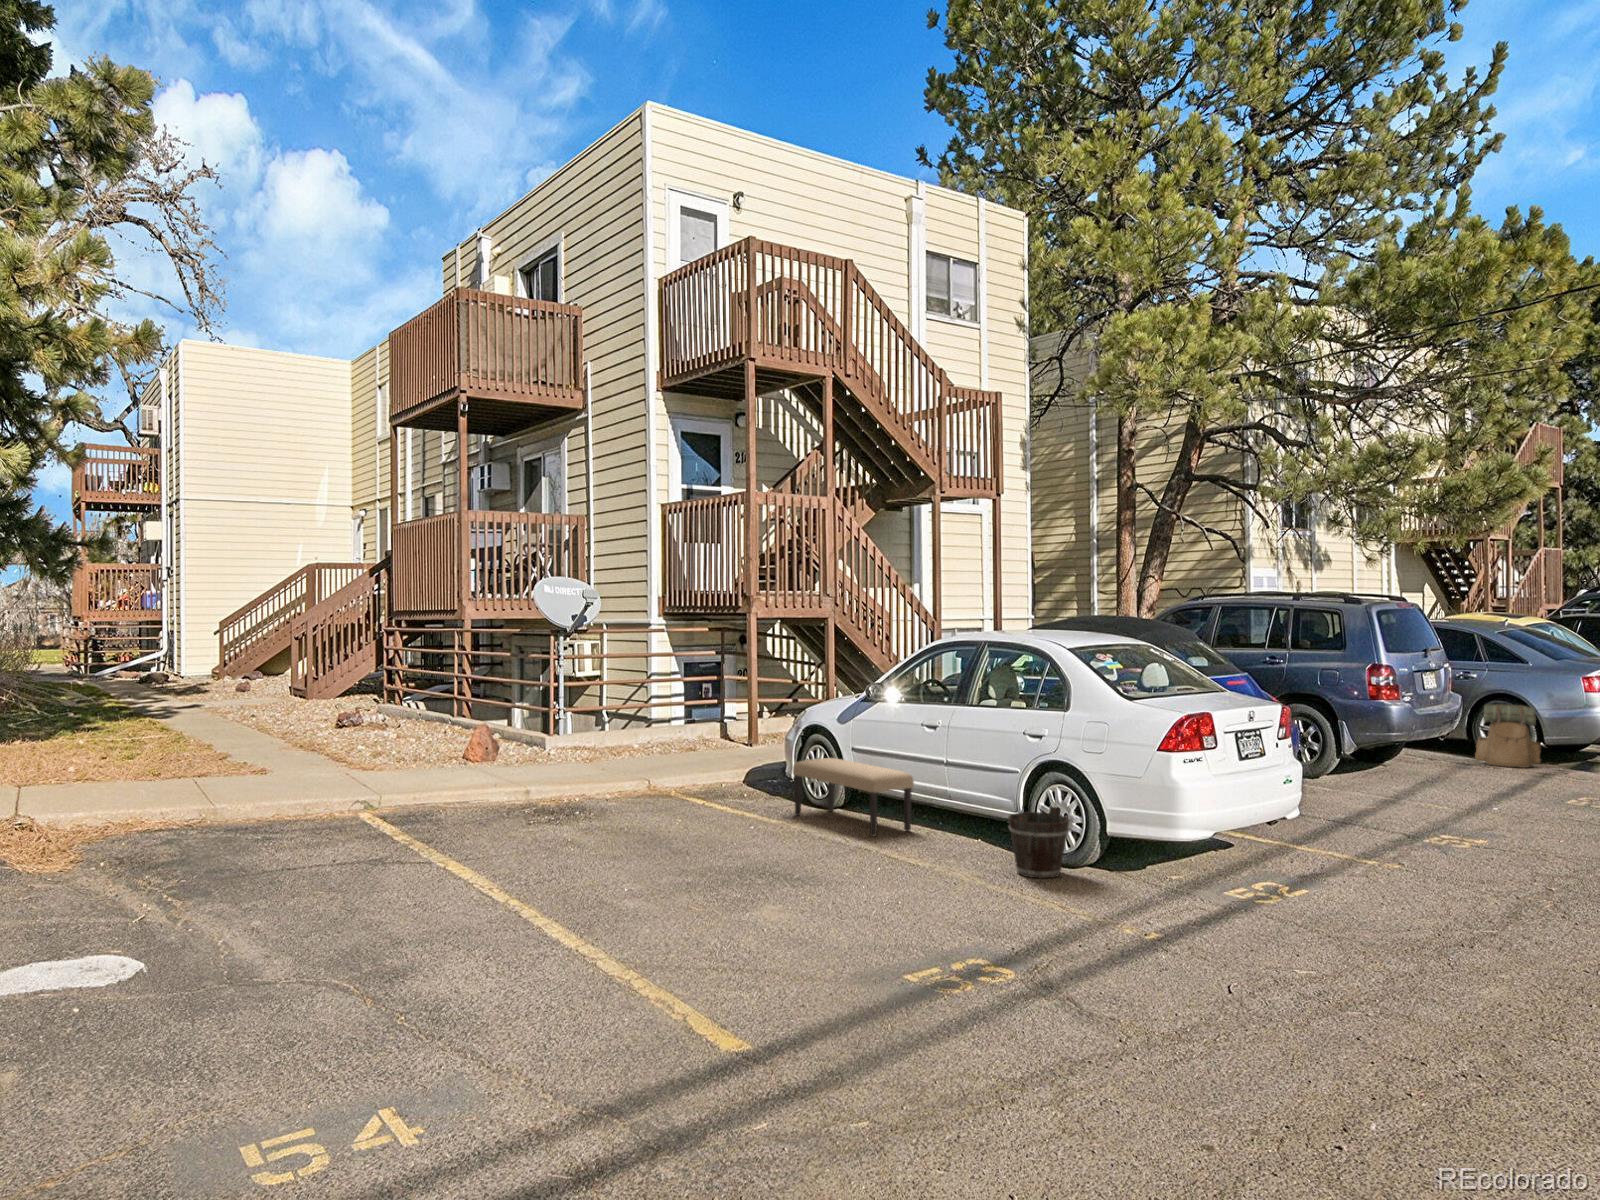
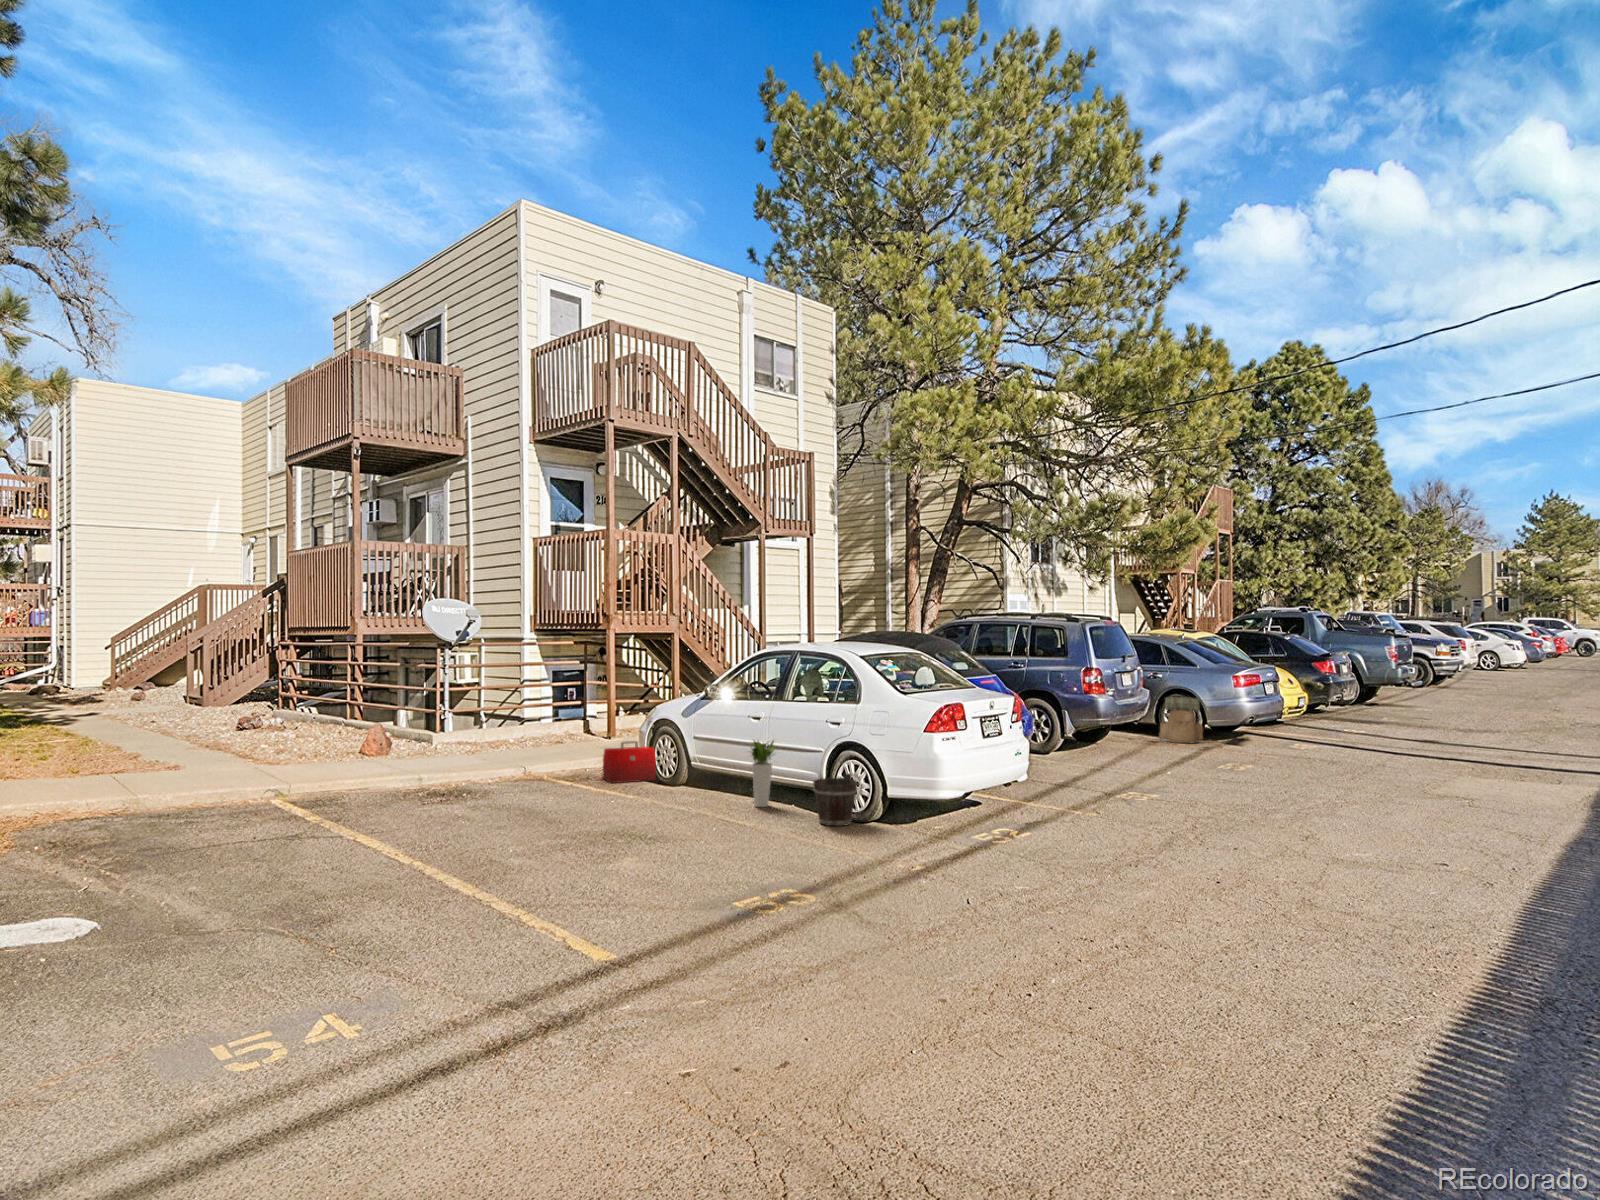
toolbox: none [738,753,804,806] -> present [603,741,656,783]
planter: none [917,756,963,846] -> present [751,741,775,807]
bench: present [793,758,914,836] -> none [648,744,743,802]

